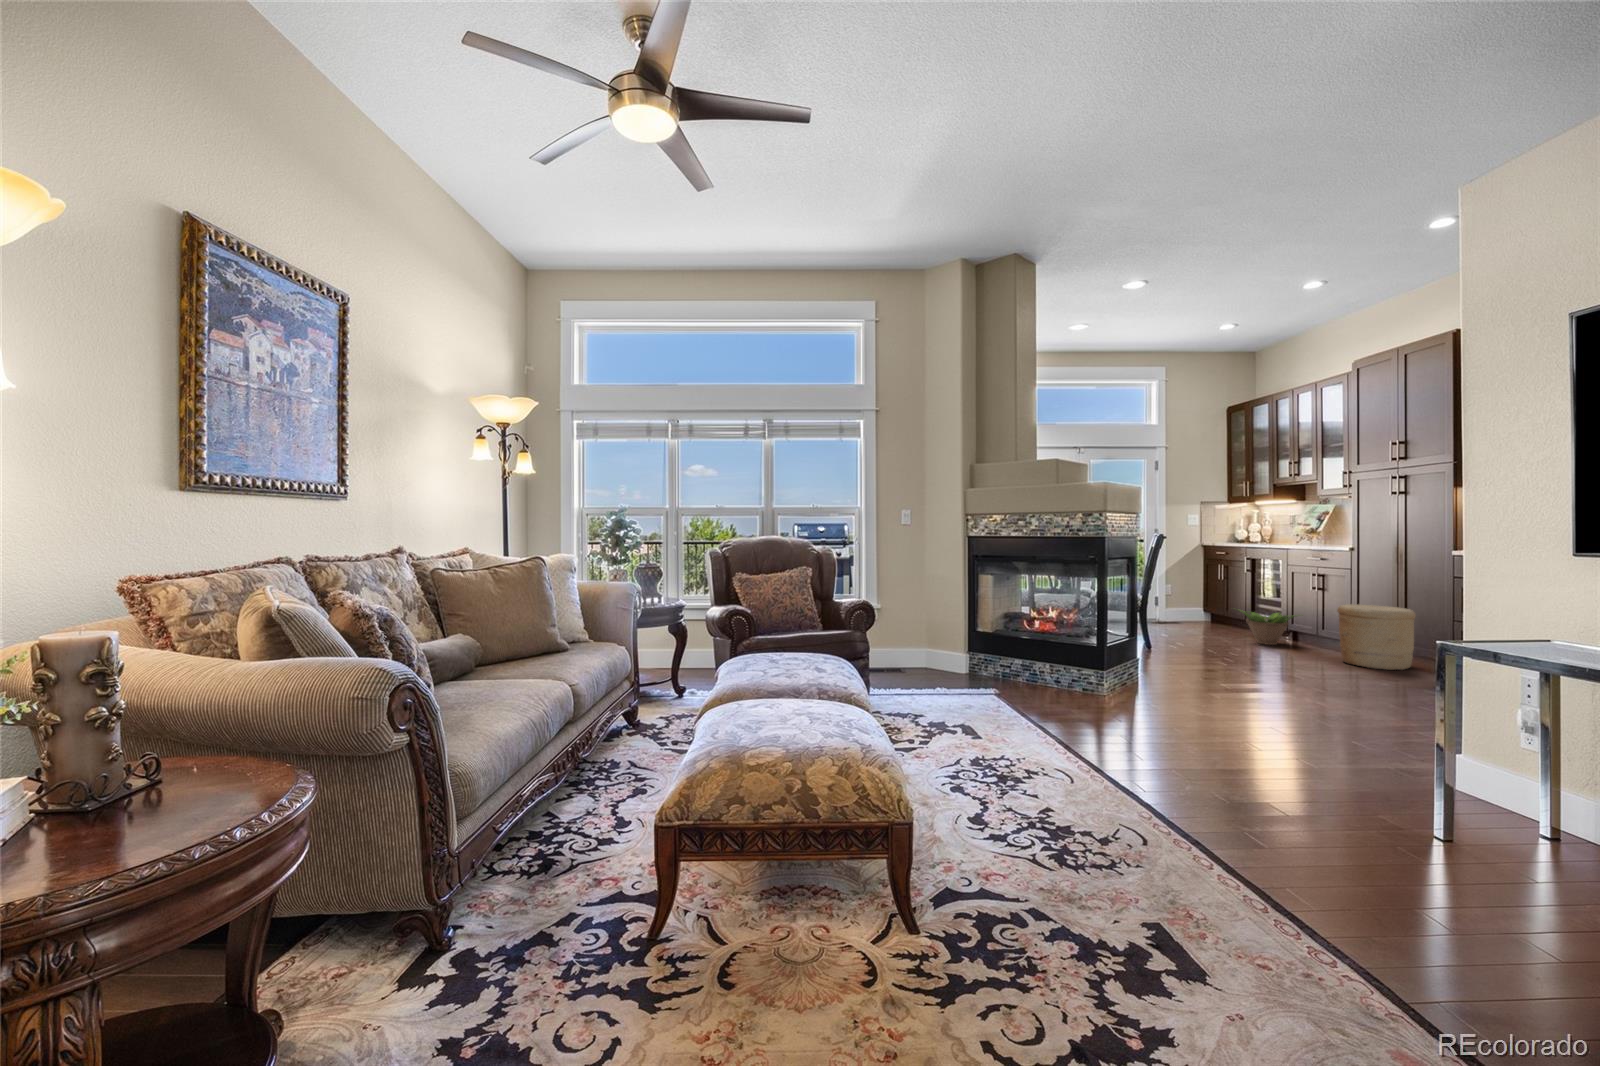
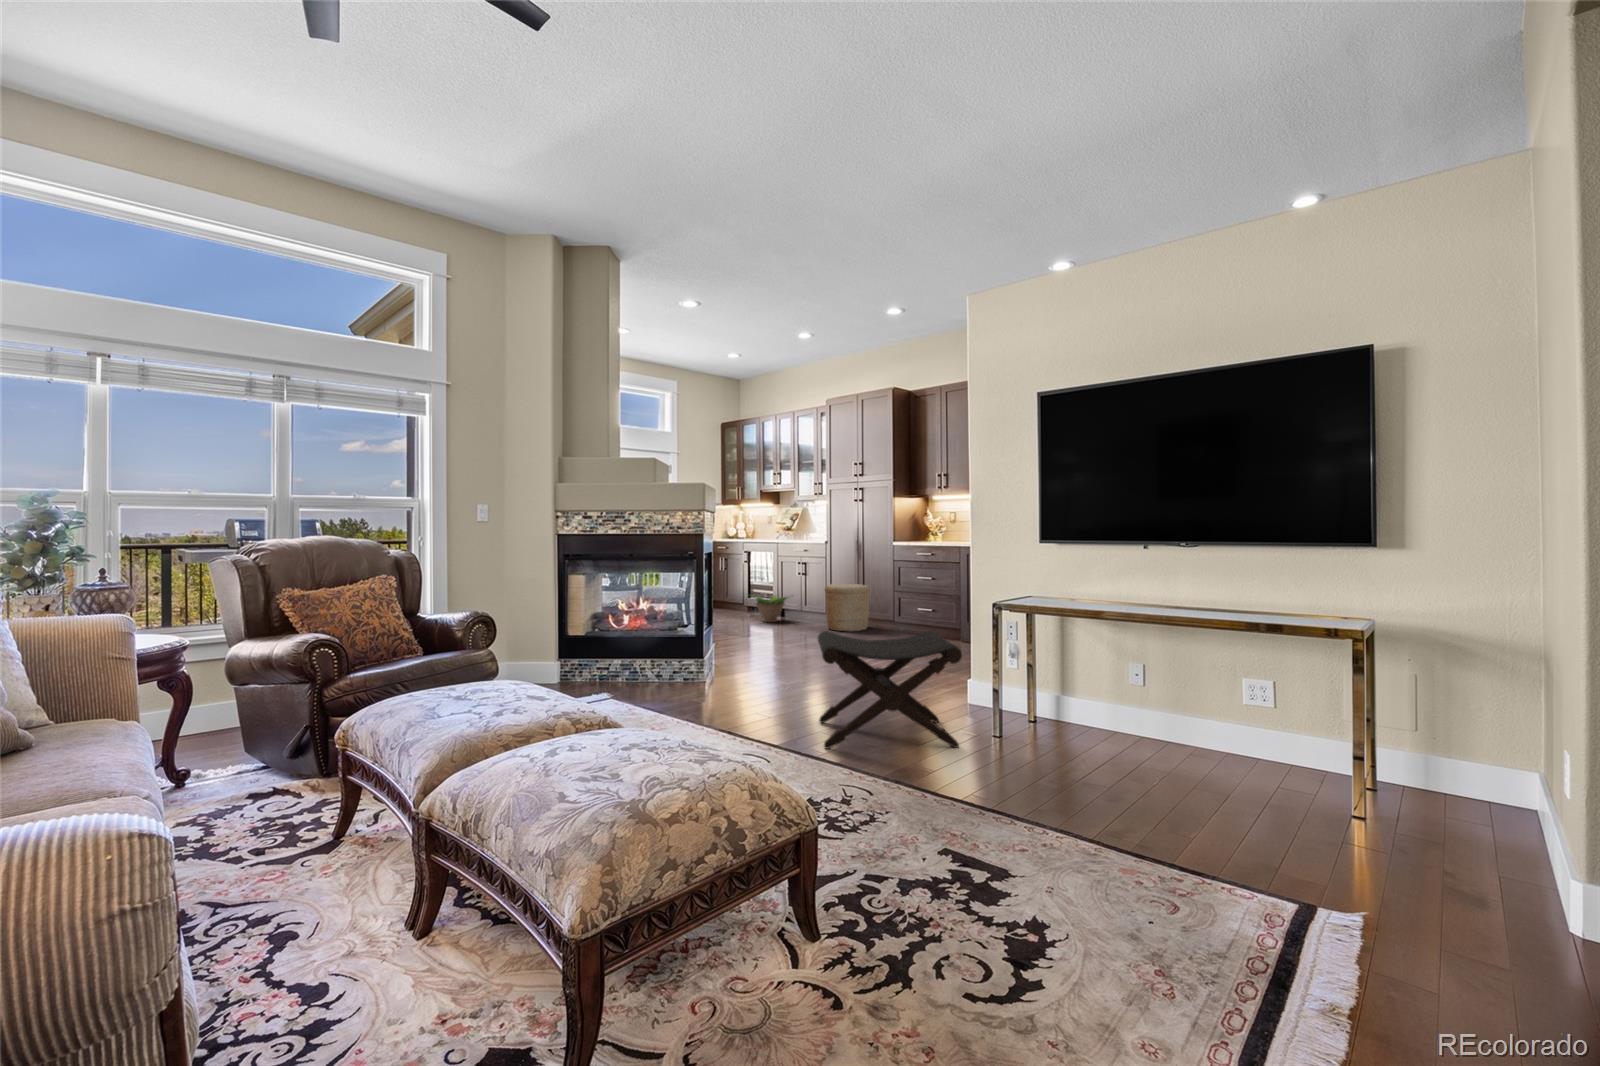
footstool: none [1150,653,1370,834] -> present [818,631,962,749]

